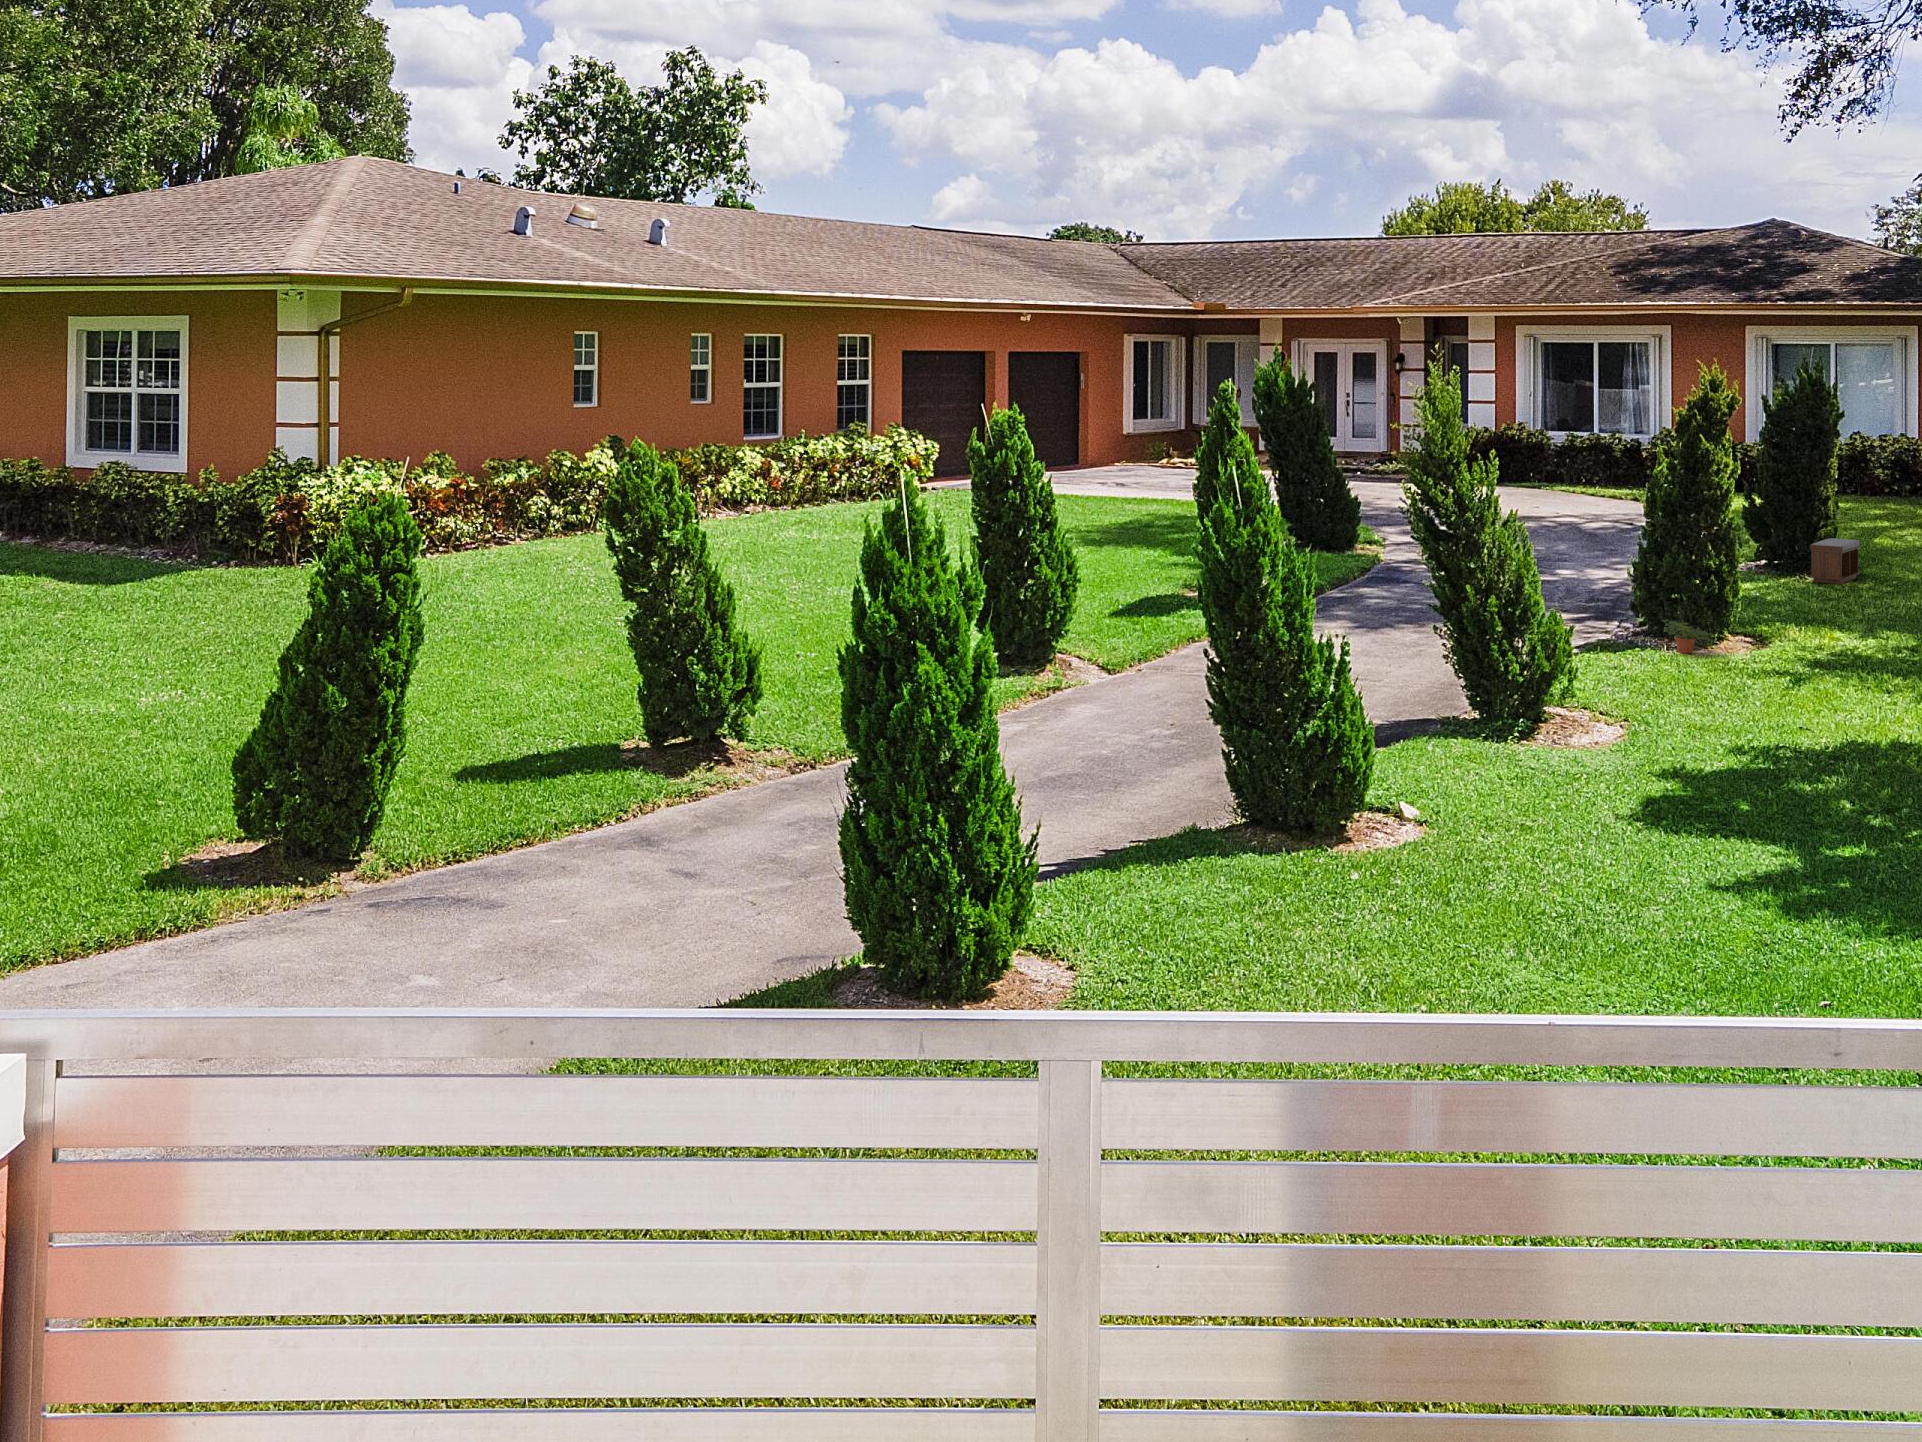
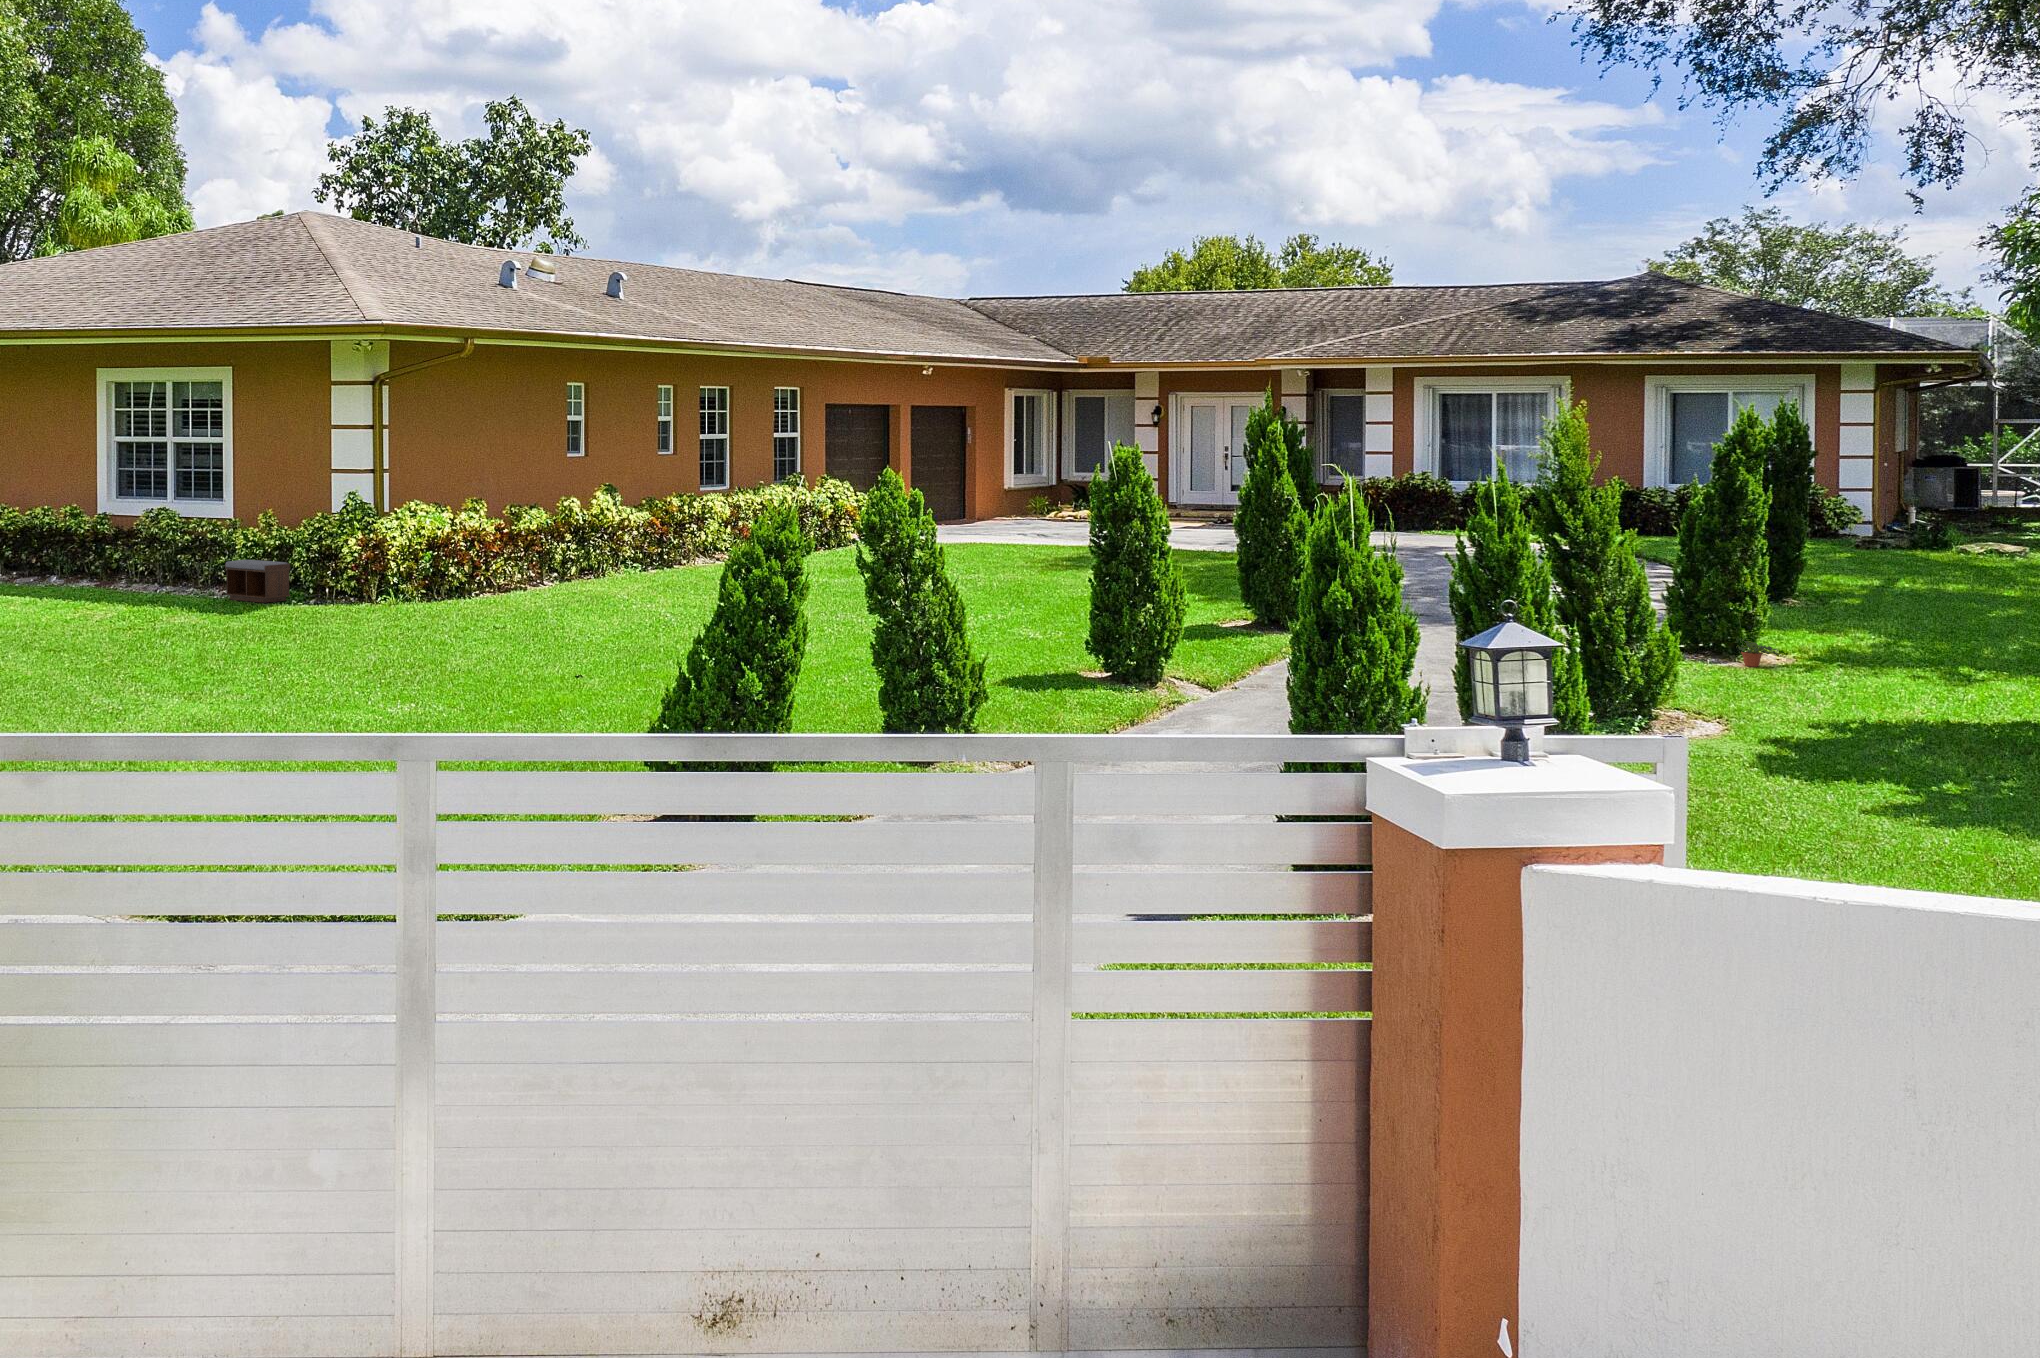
bench: present [1810,538,1860,584] -> present [225,560,290,603]

